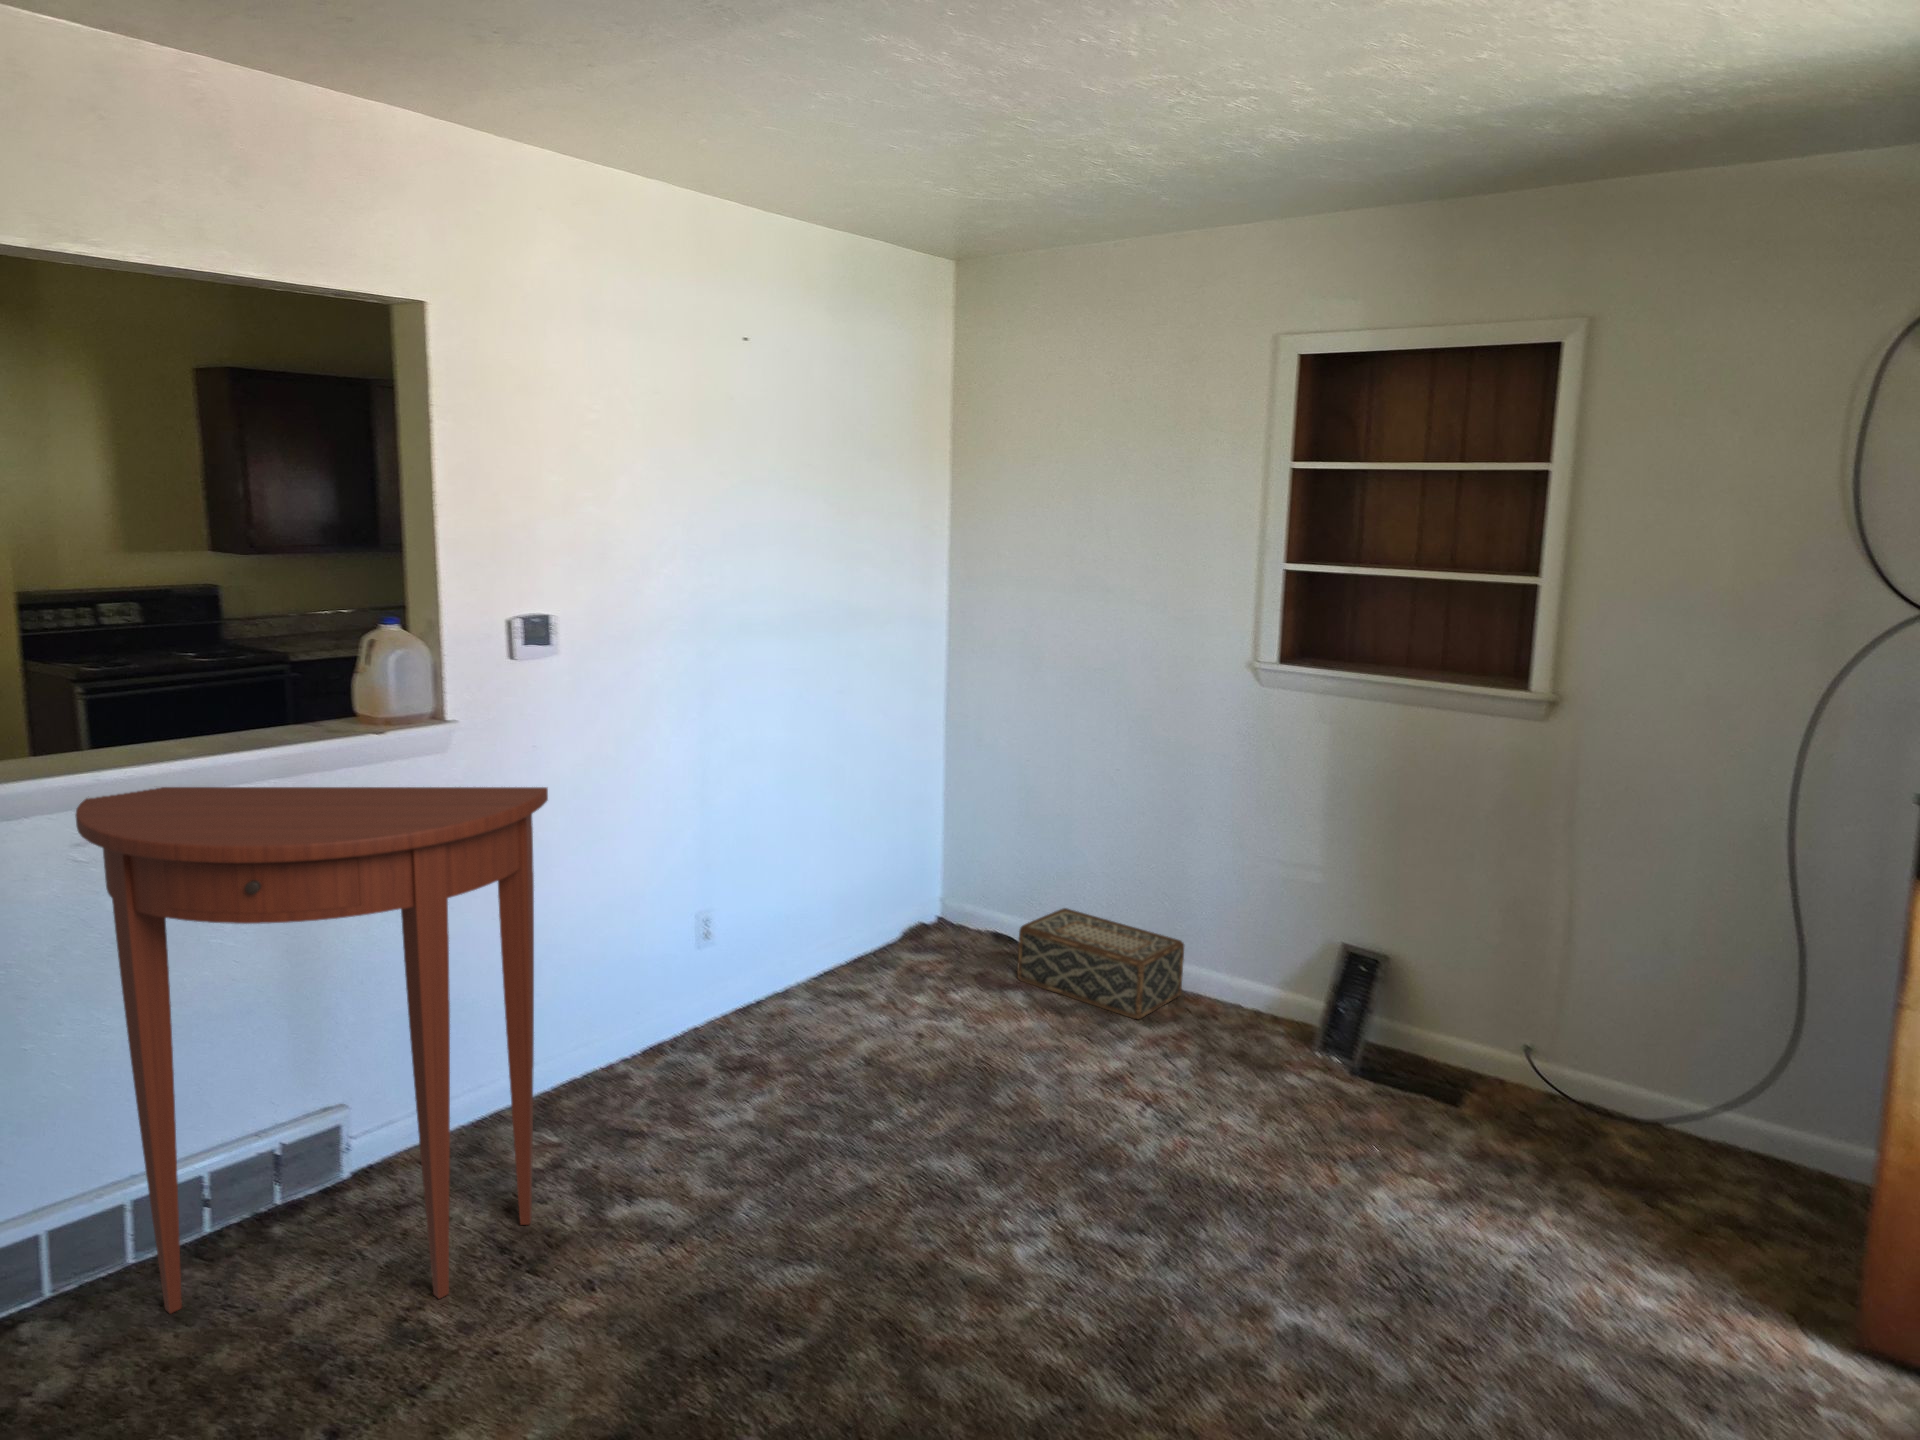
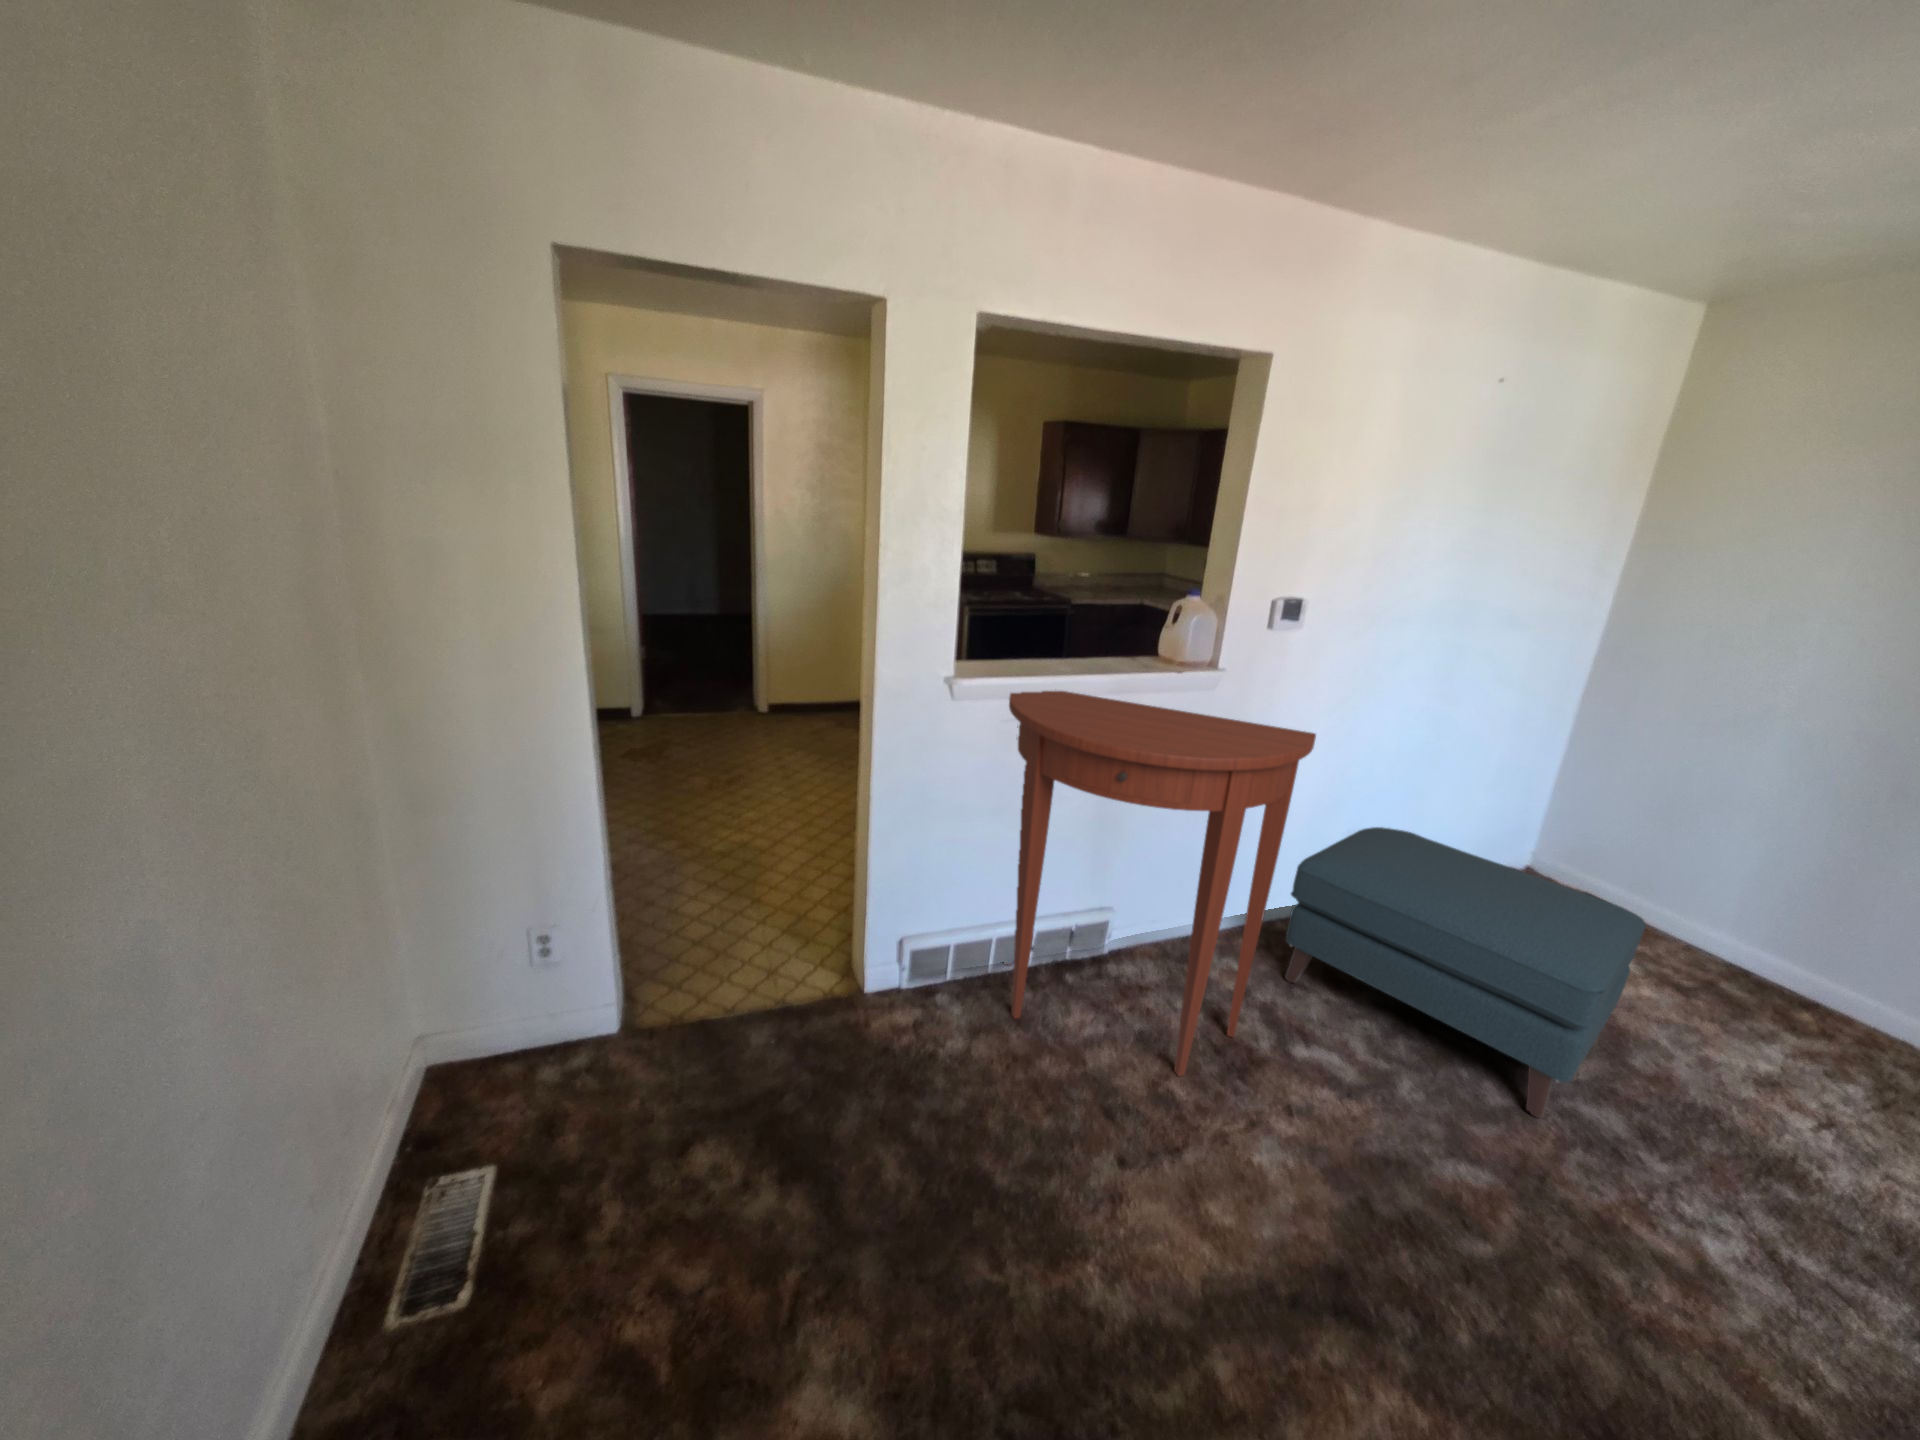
ottoman: none [597,899,976,1190] -> present [1285,827,1646,1118]
woven basket: present [1017,908,1184,1019] -> none [1622,894,1847,1024]

